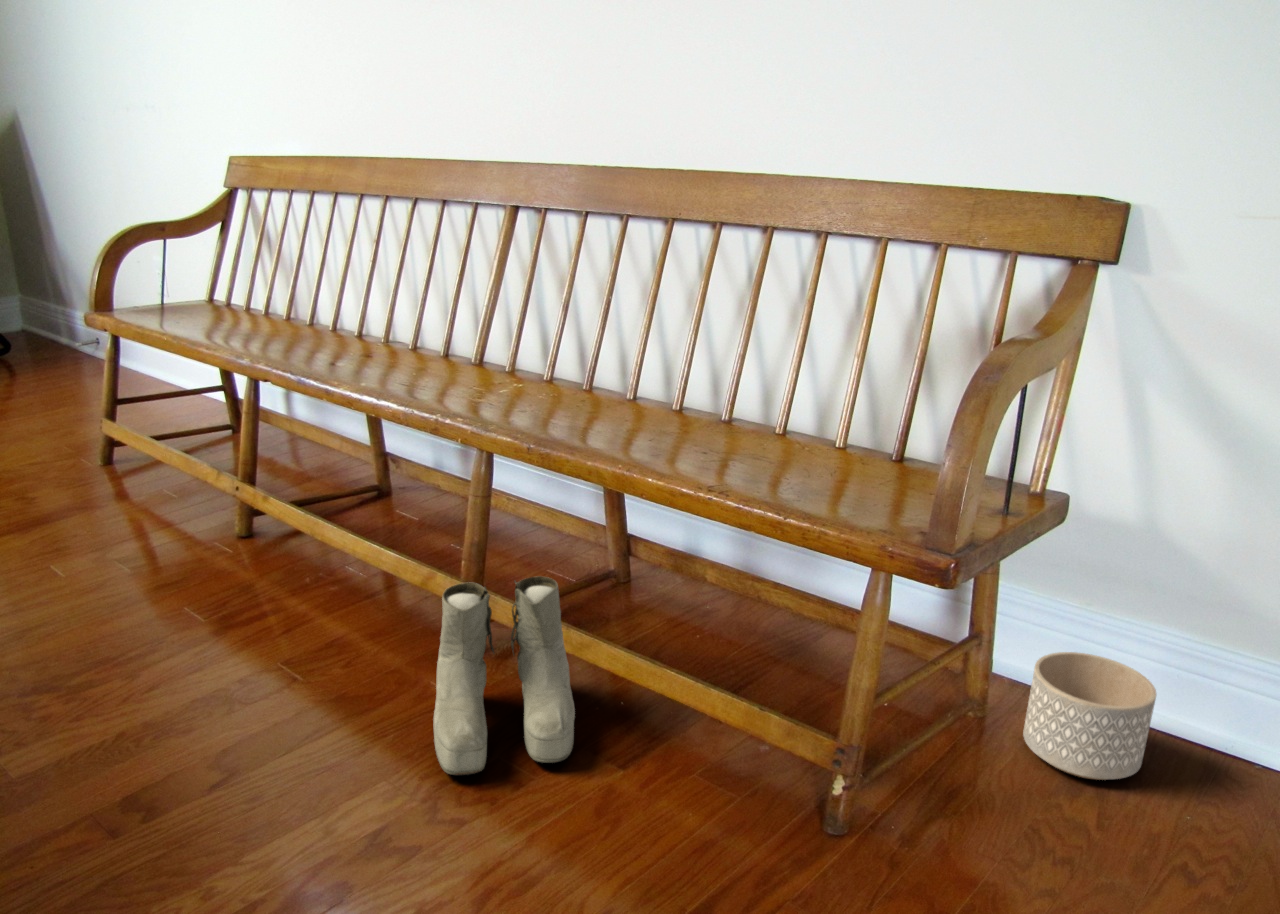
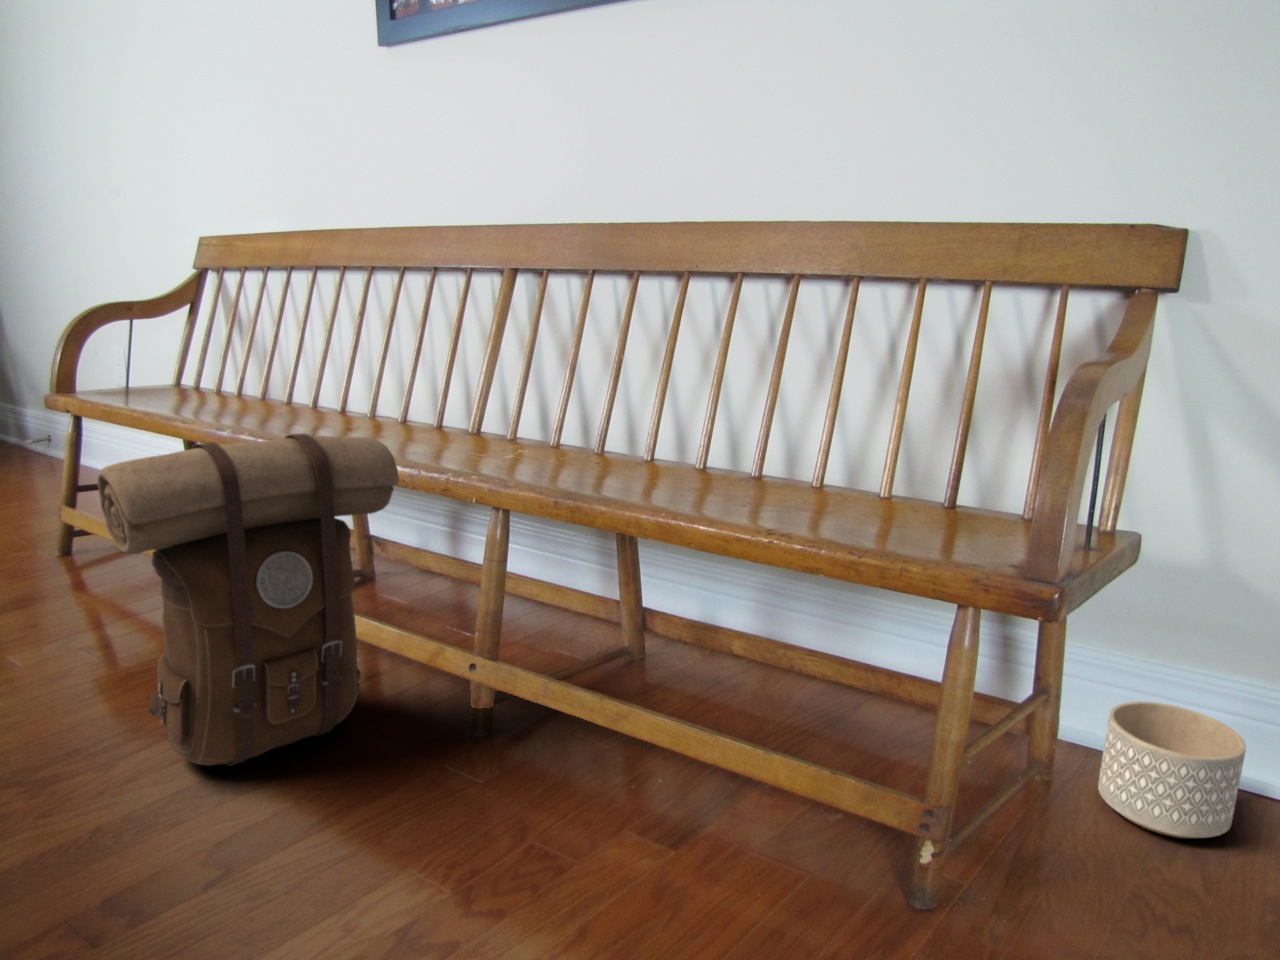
backpack: none [122,373,390,666] -> present [97,433,399,766]
boots: present [434,576,575,775] -> none [467,646,627,881]

